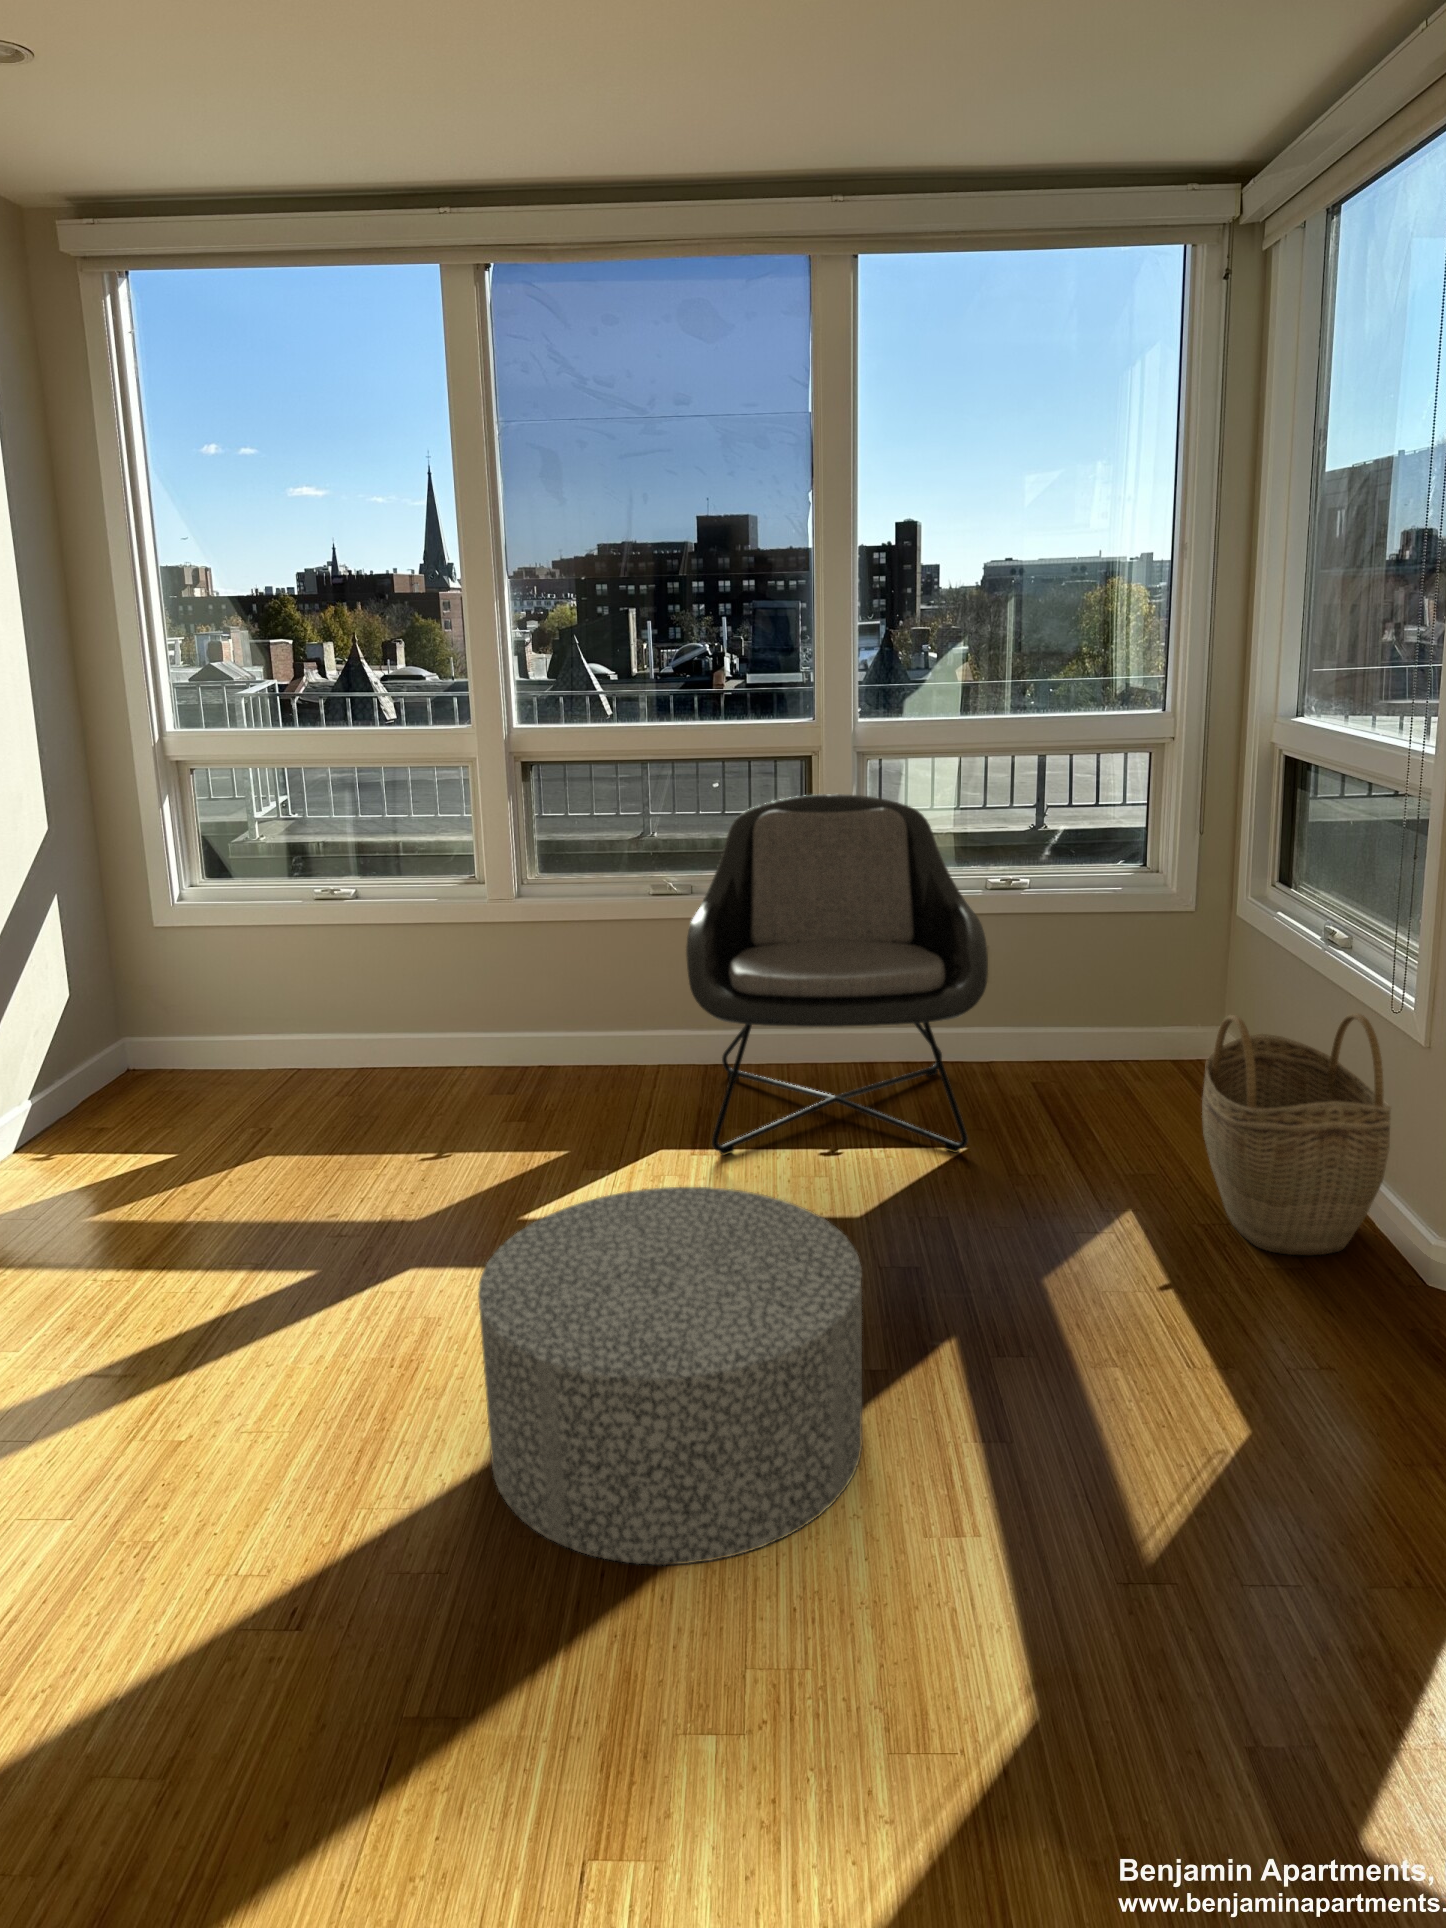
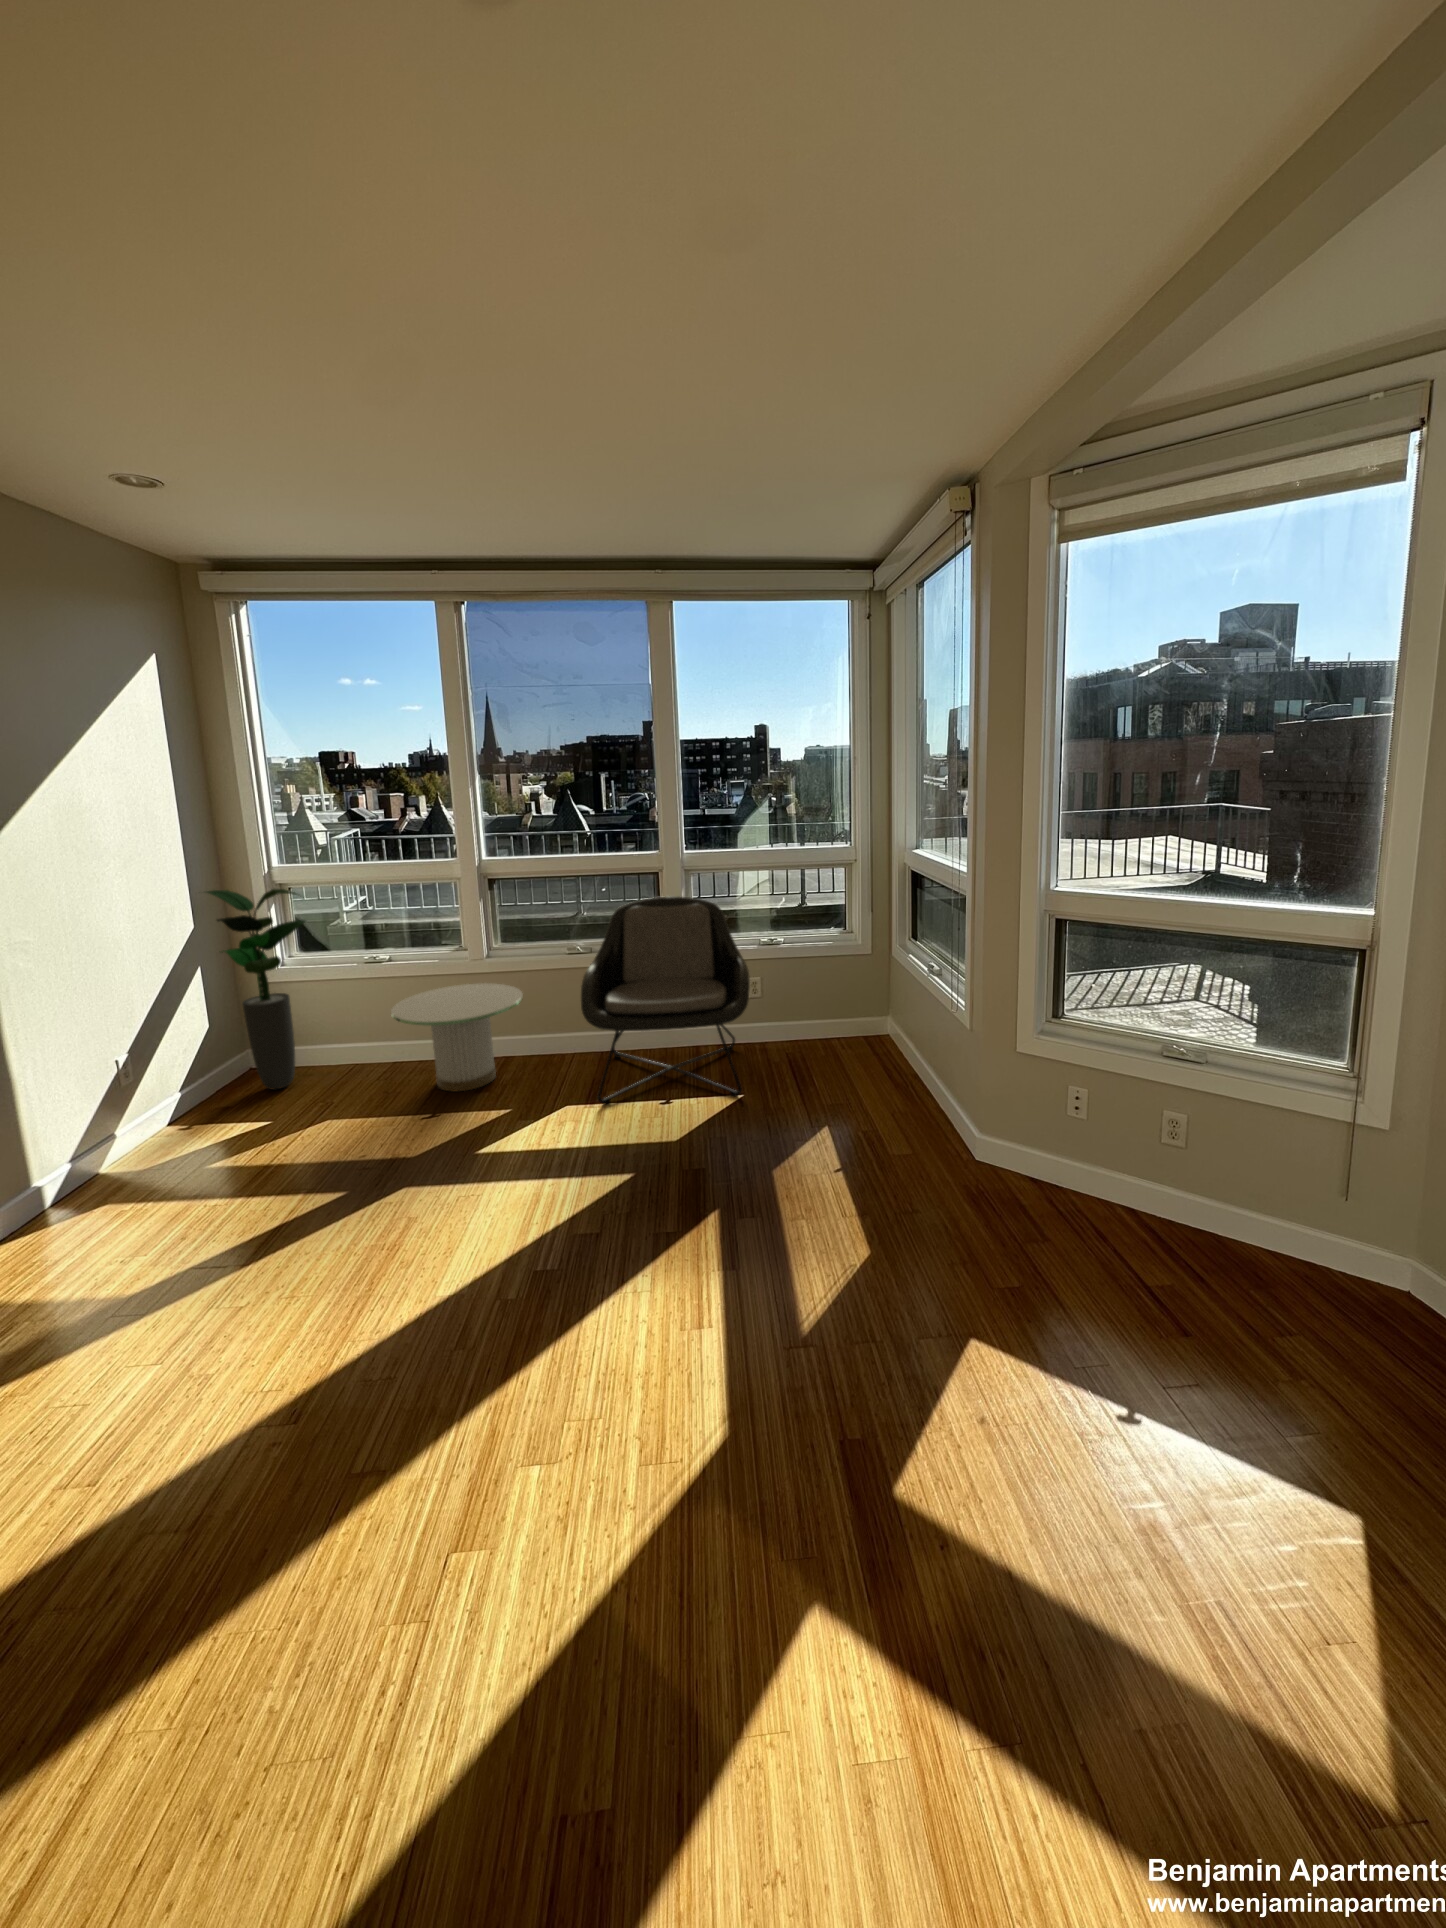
potted plant: none [55,769,223,1105] -> present [206,889,306,1089]
side table: none [362,941,577,1121] -> present [391,983,523,1091]
woven basket: present [1202,1013,1391,1255] -> none [861,1014,952,1147]
ottoman: present [478,1187,862,1565] -> none [422,1131,656,1362]

